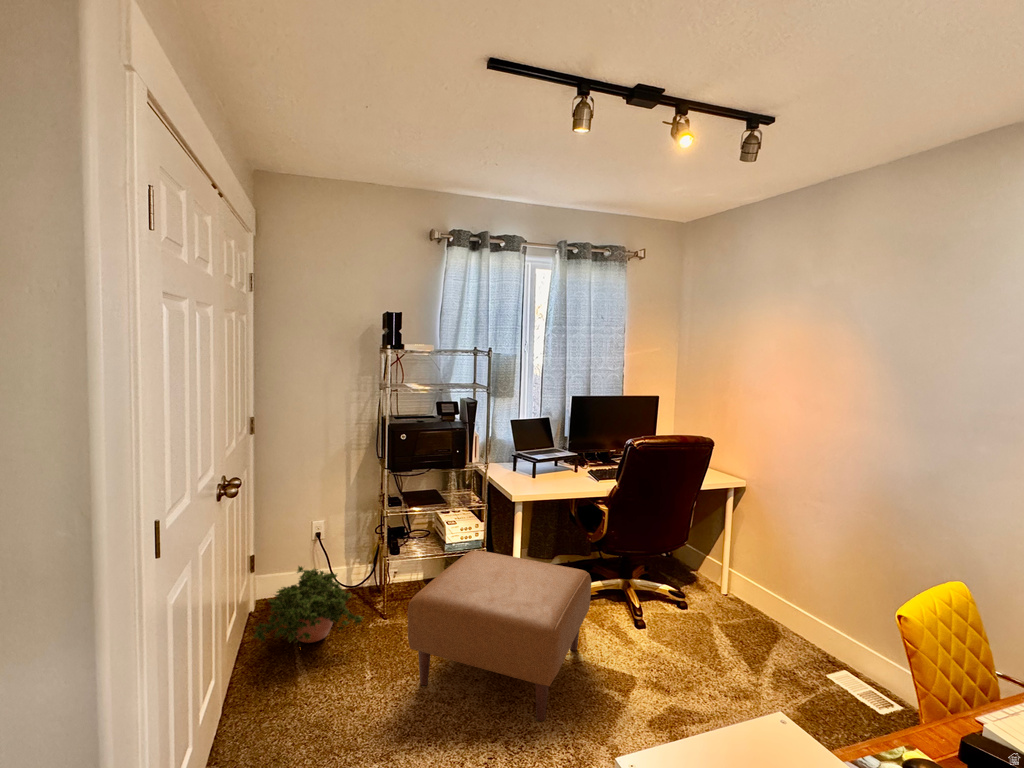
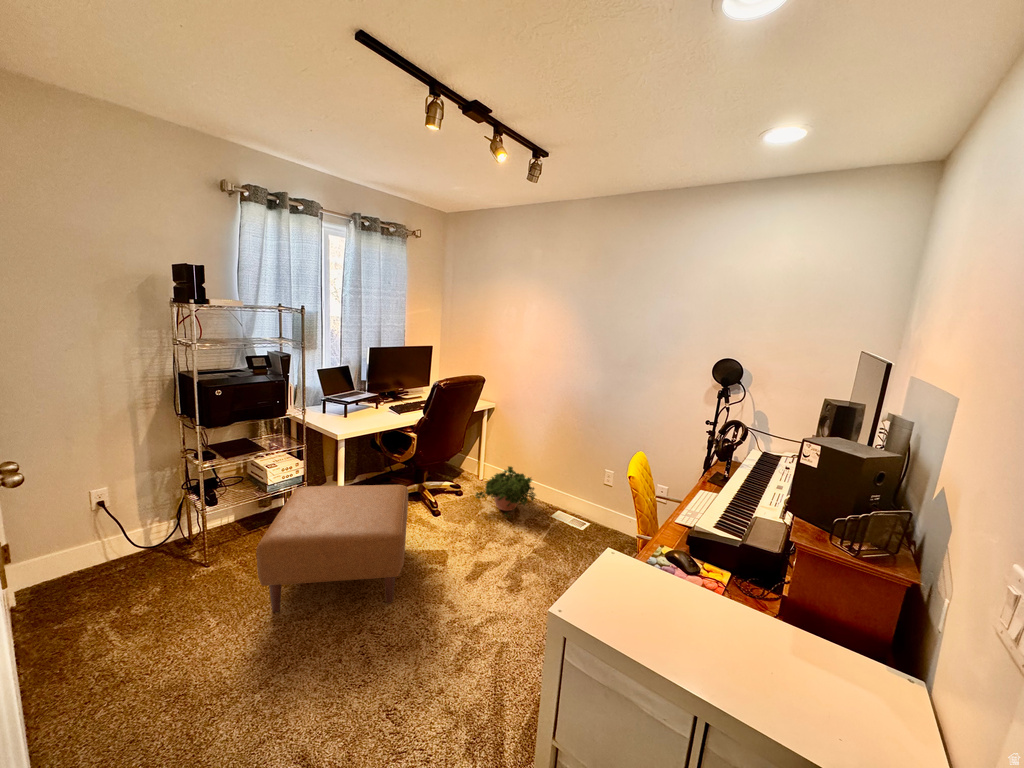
potted plant: present [254,566,363,643] -> present [475,467,535,517]

